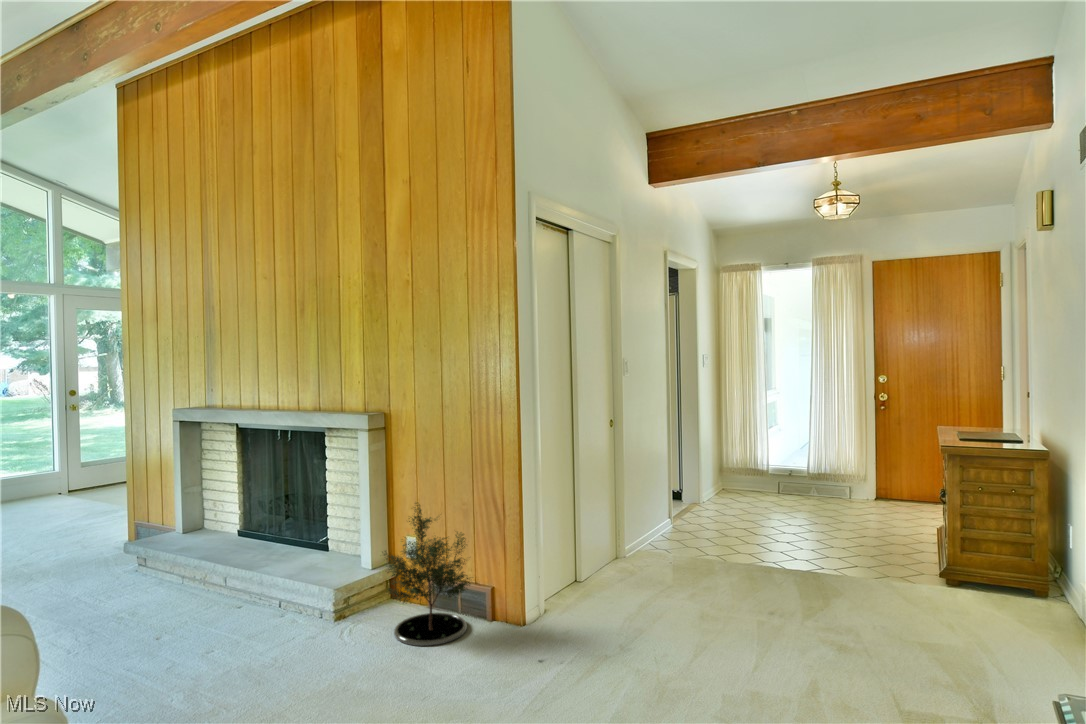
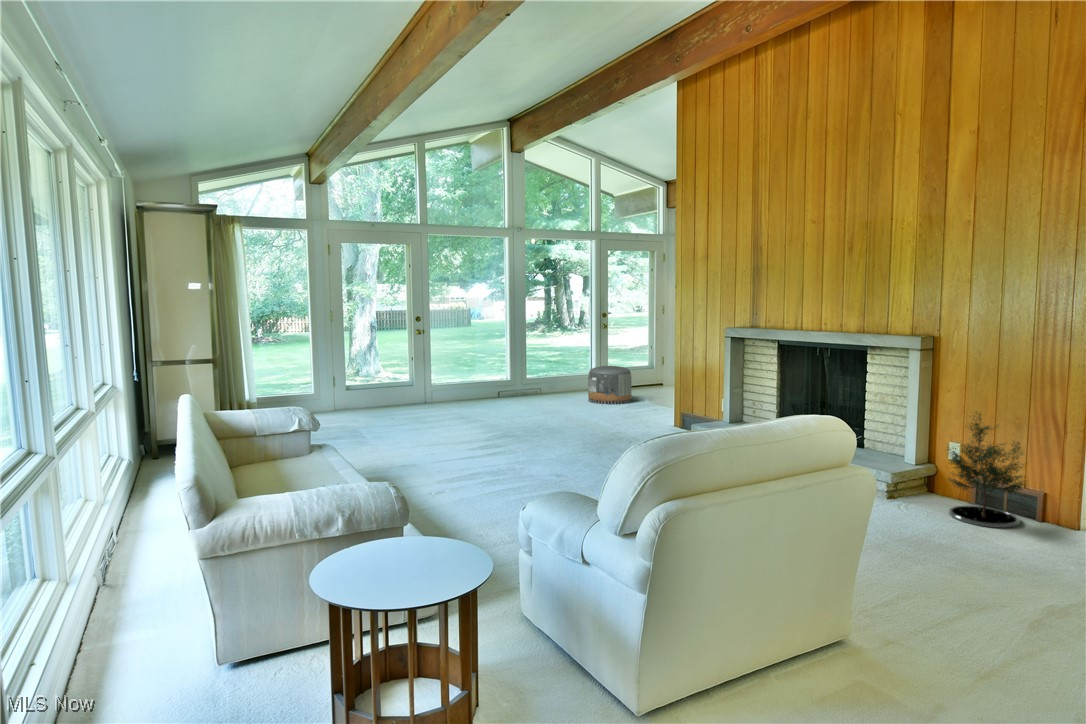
pouf: none [29,462,101,516] -> present [588,366,631,404]

